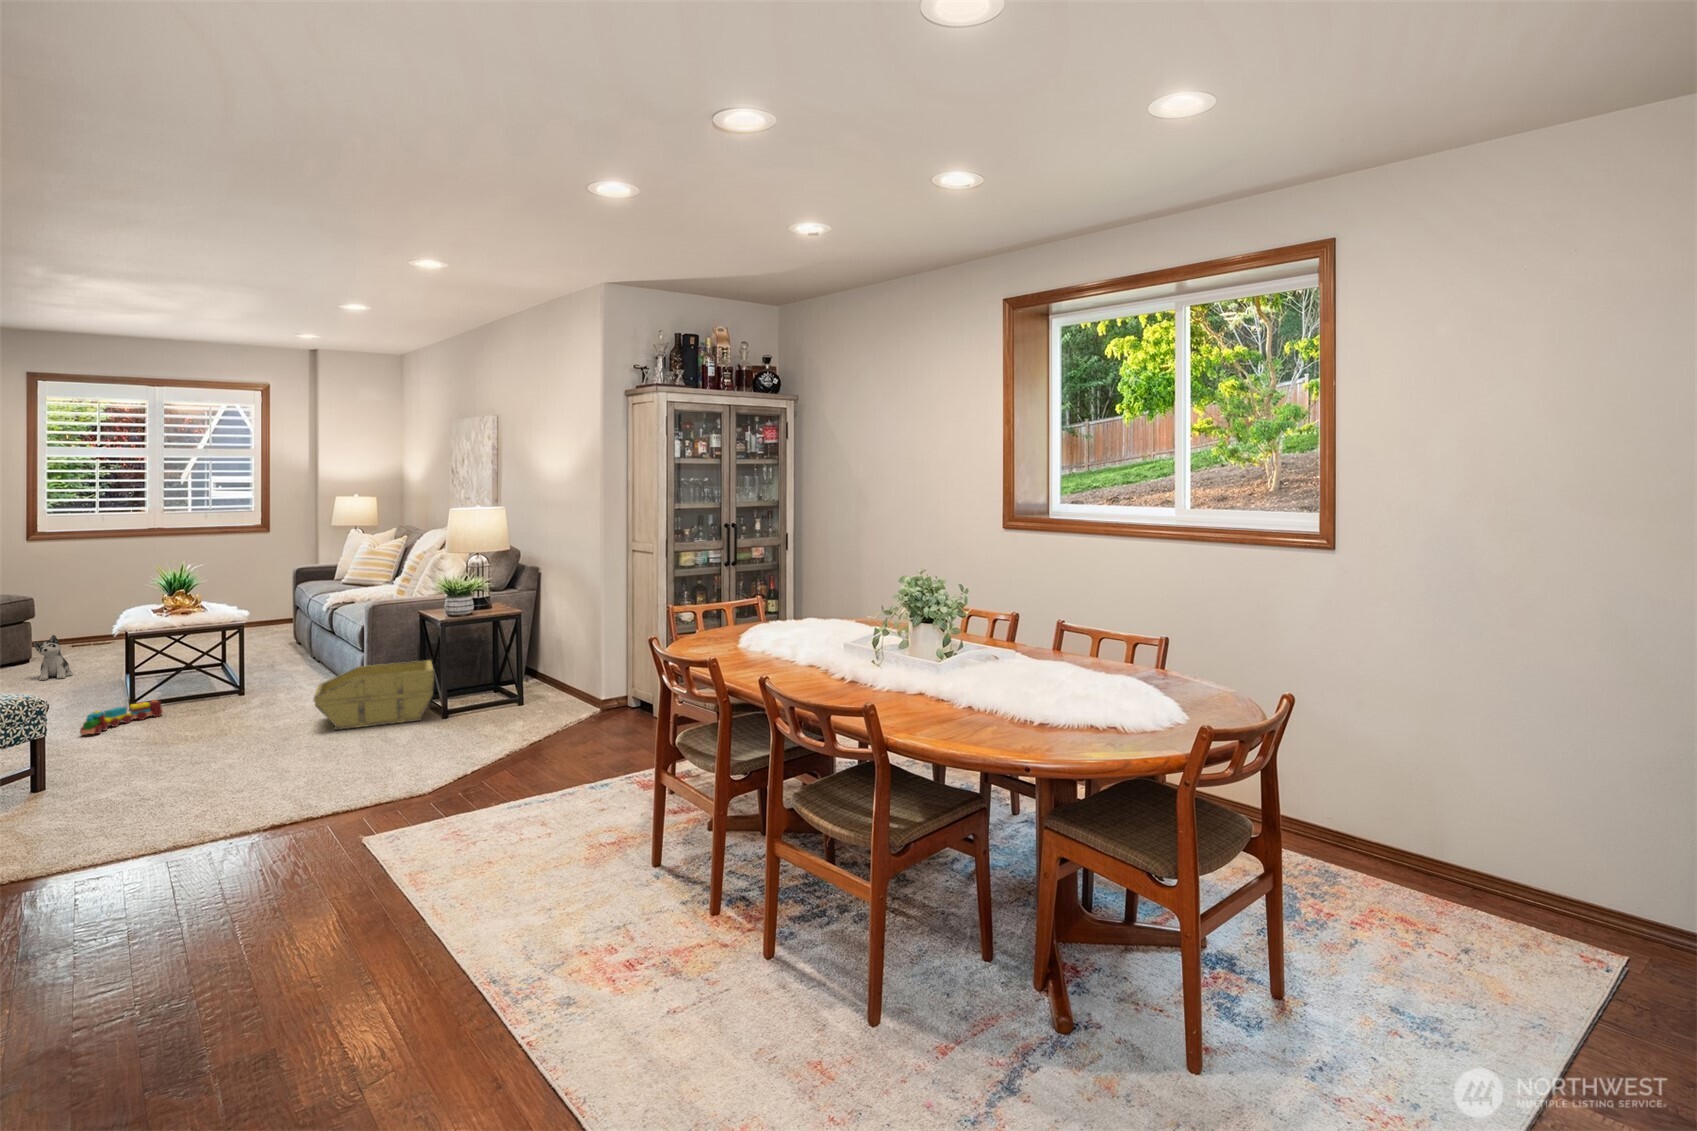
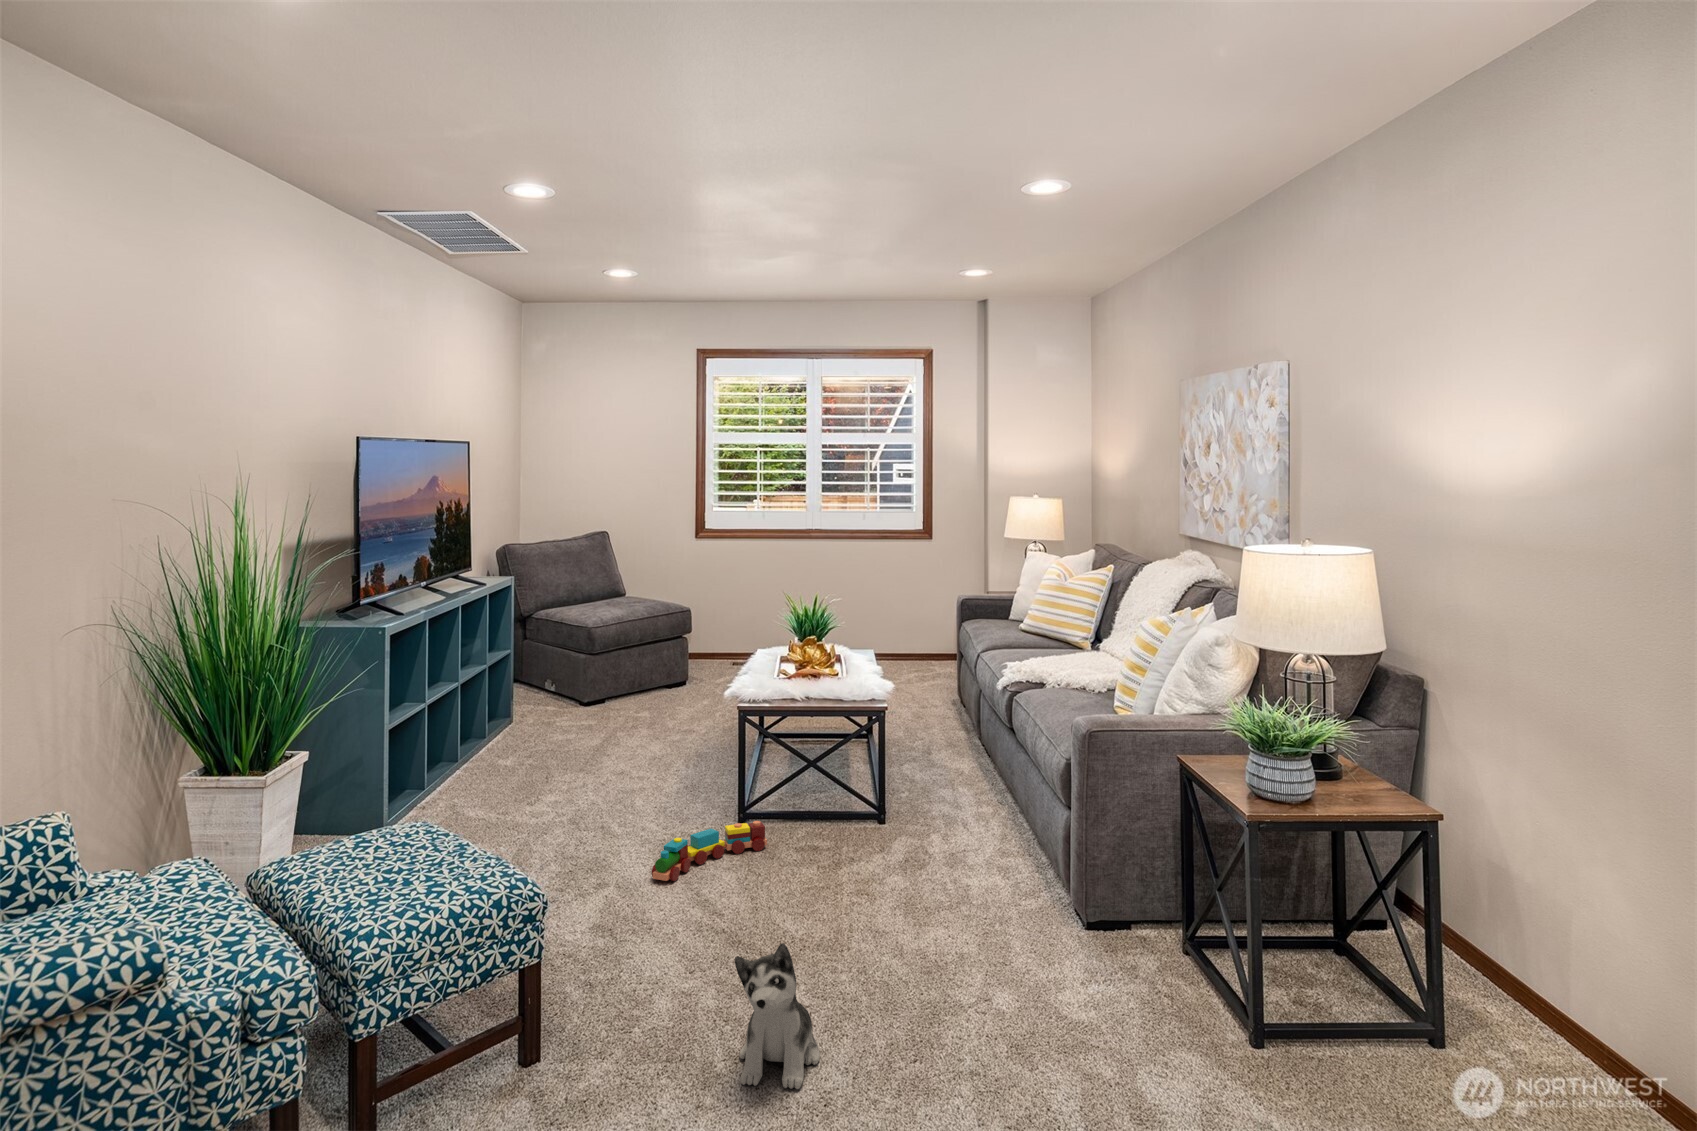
plush toy: present [33,635,73,680] -> present [735,943,820,1089]
storage bin: present [313,660,435,730] -> none [985,852,1232,1020]

